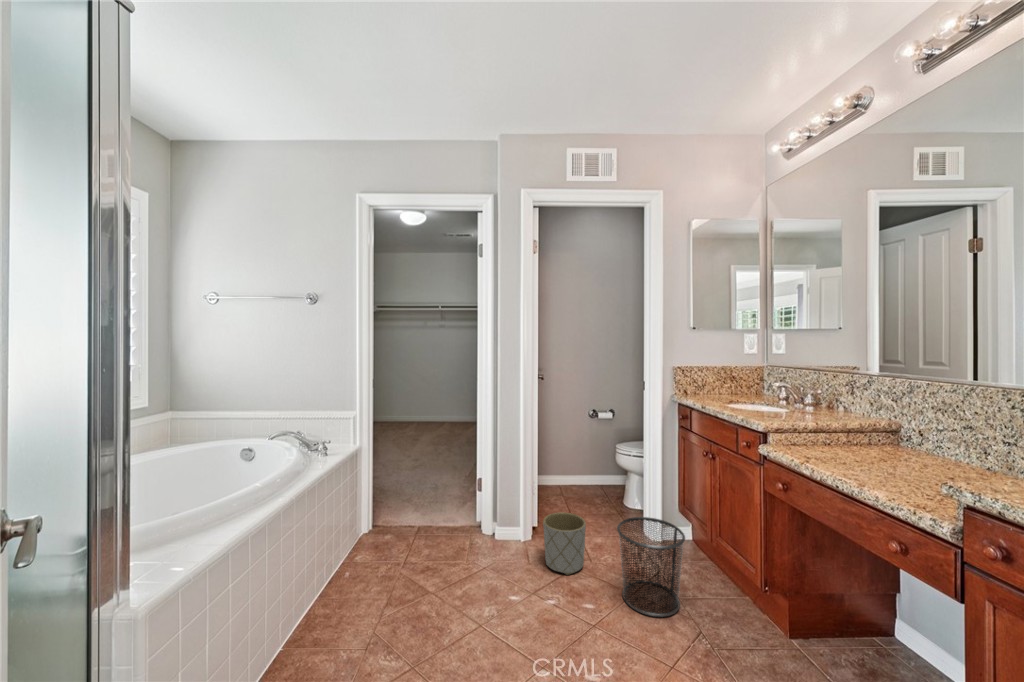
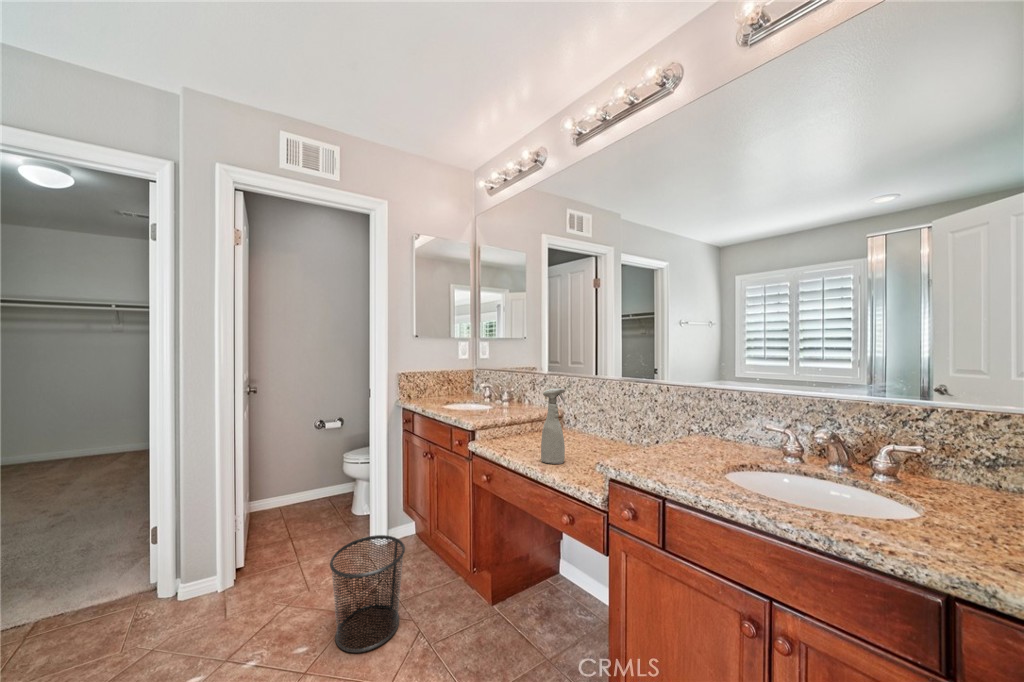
spray bottle: none [859,390,899,483] -> present [541,389,565,464]
planter: present [543,512,586,575] -> none [228,557,293,643]

